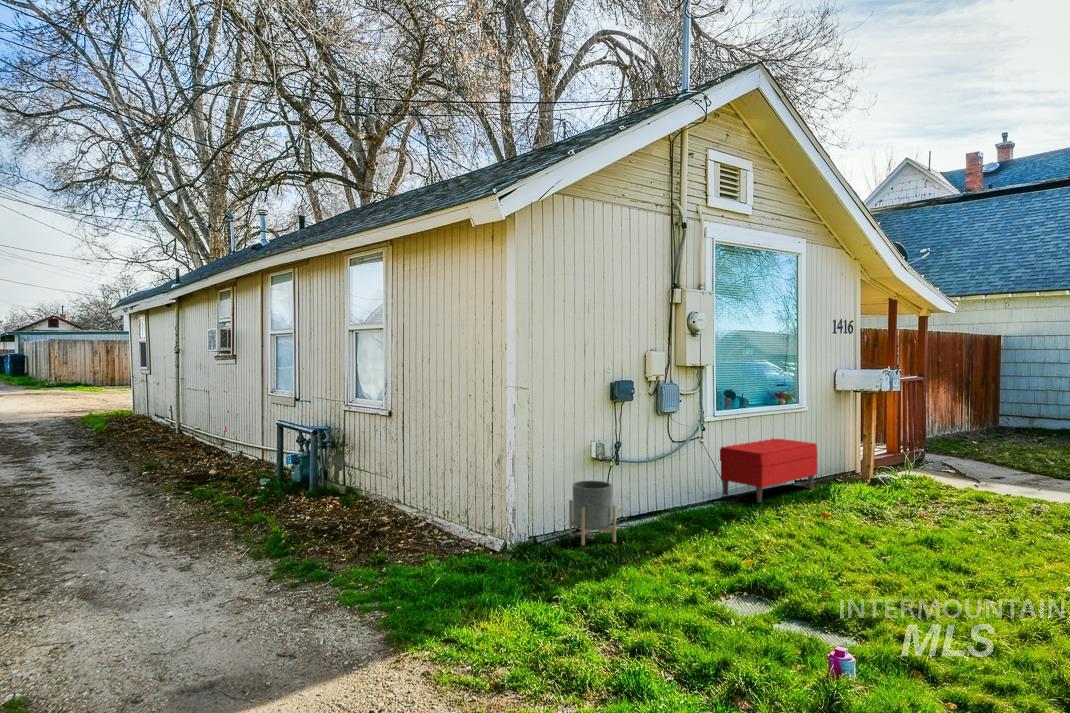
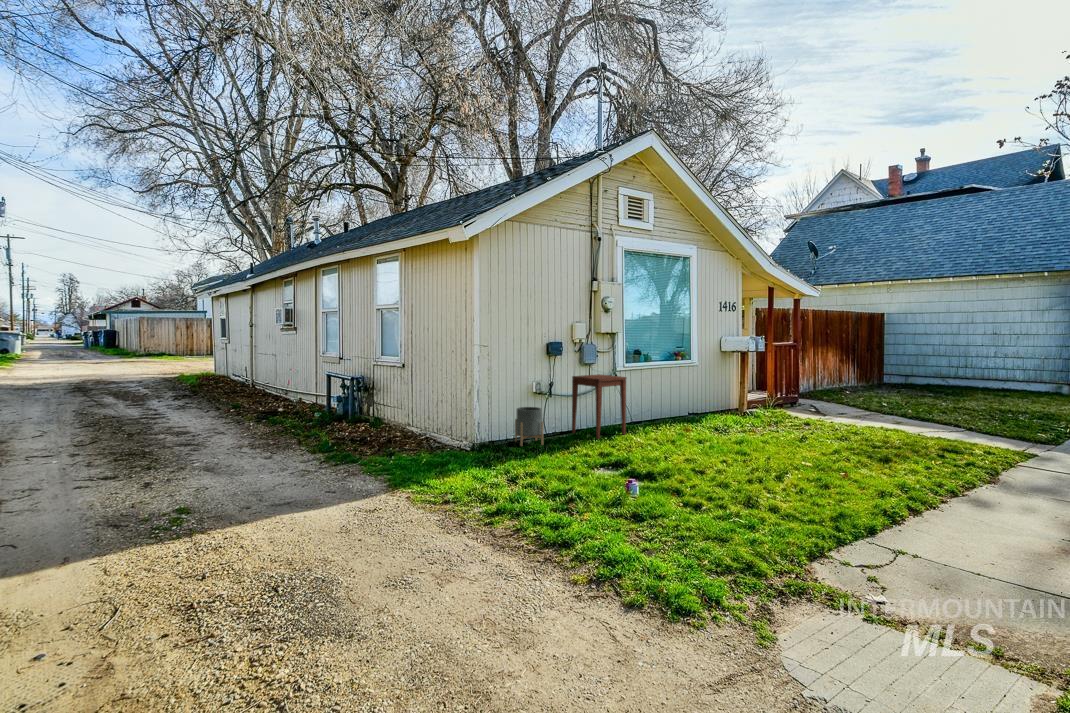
side table: none [647,425,730,527] -> present [572,374,626,439]
bench: present [720,439,818,503] -> none [628,387,700,428]

